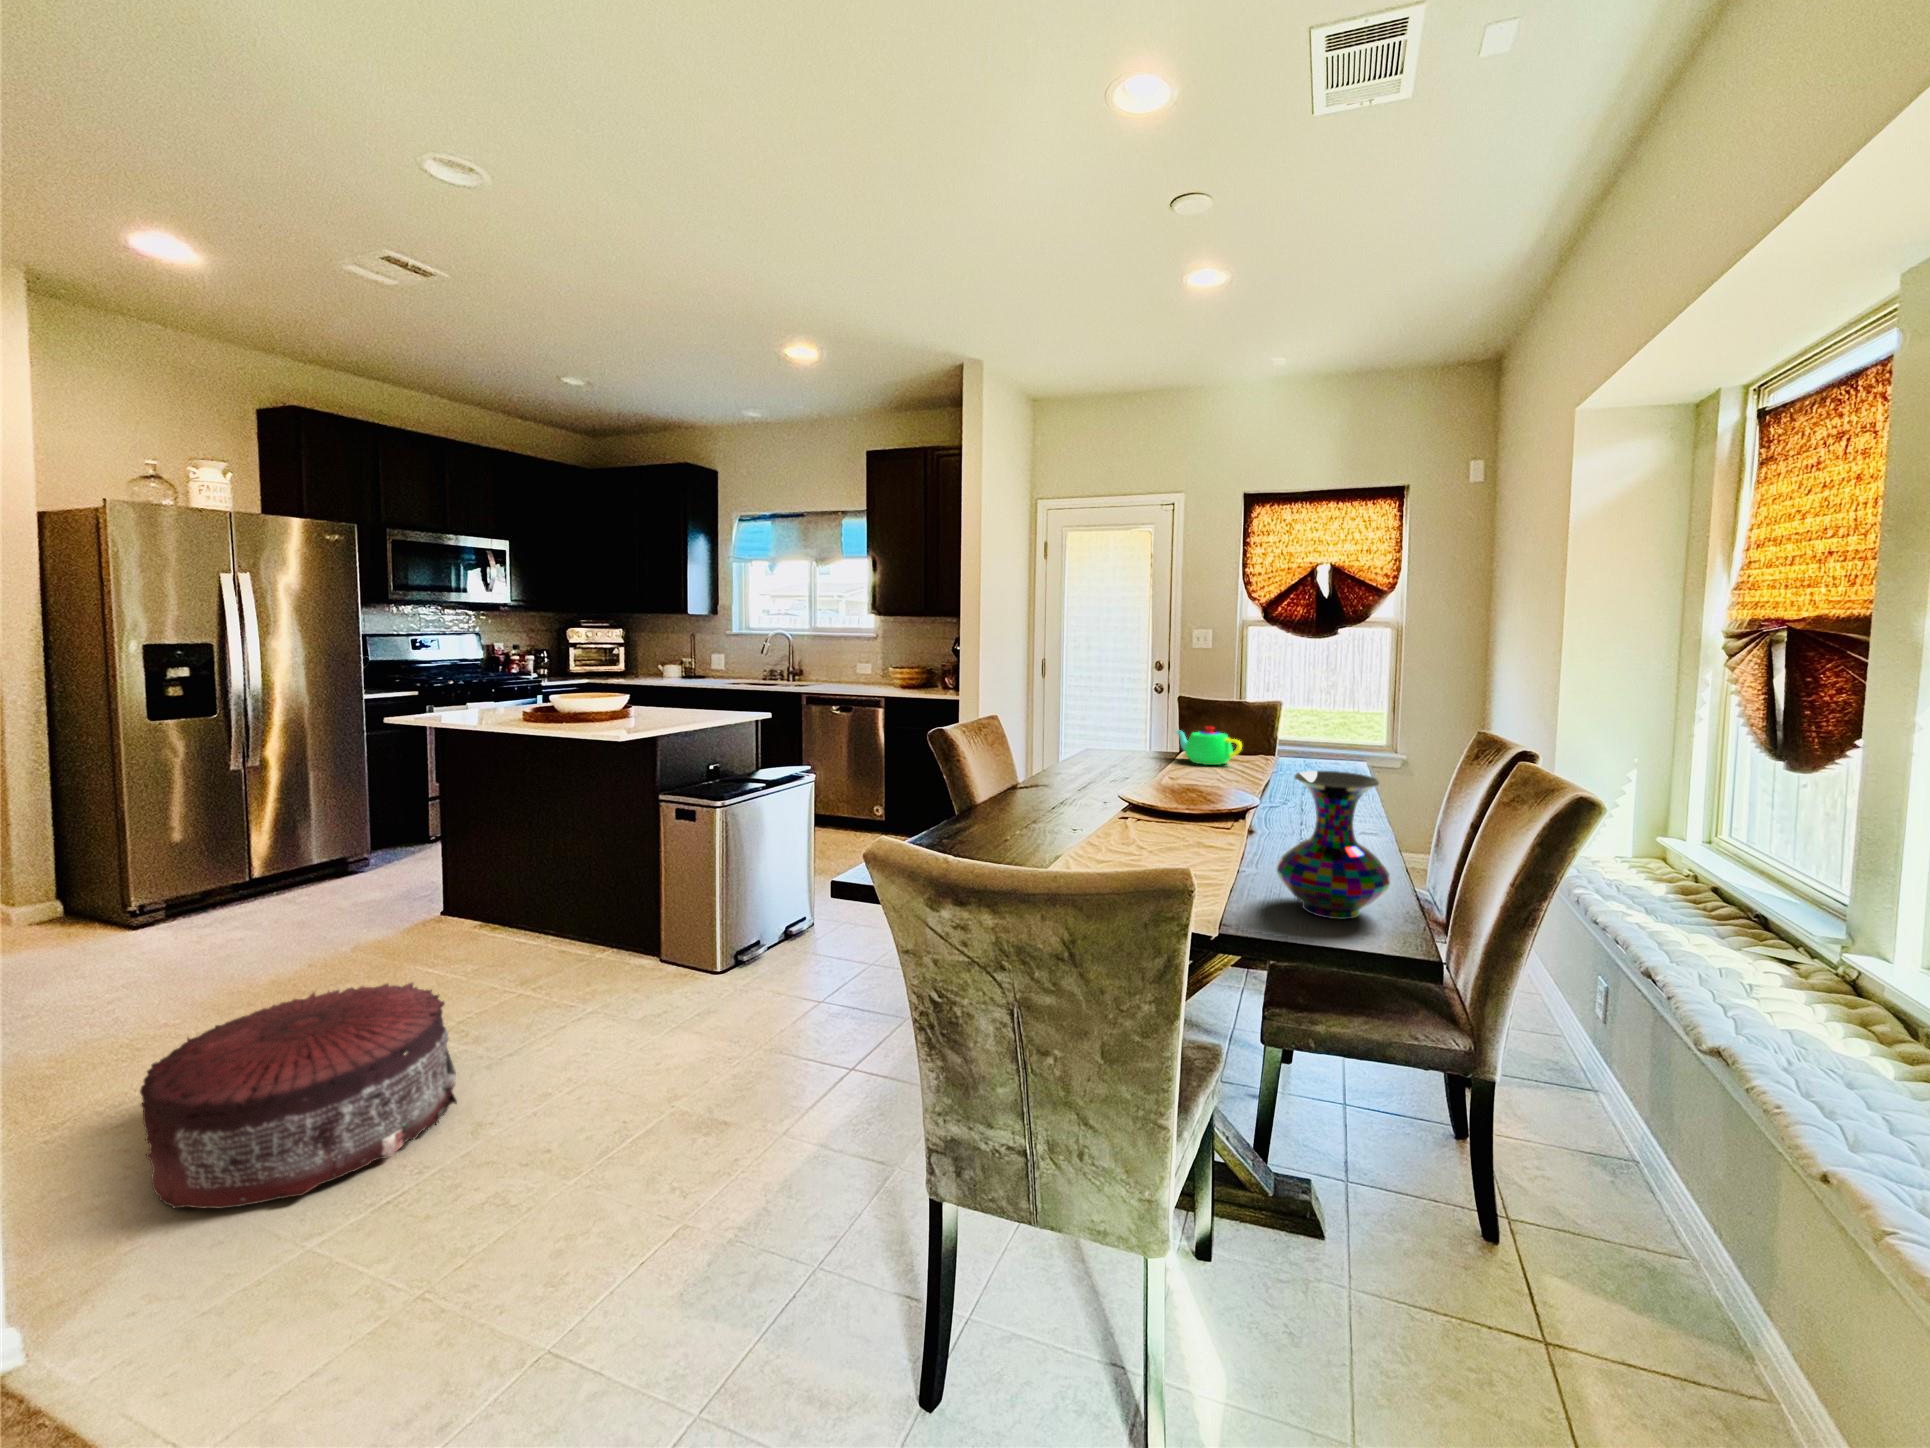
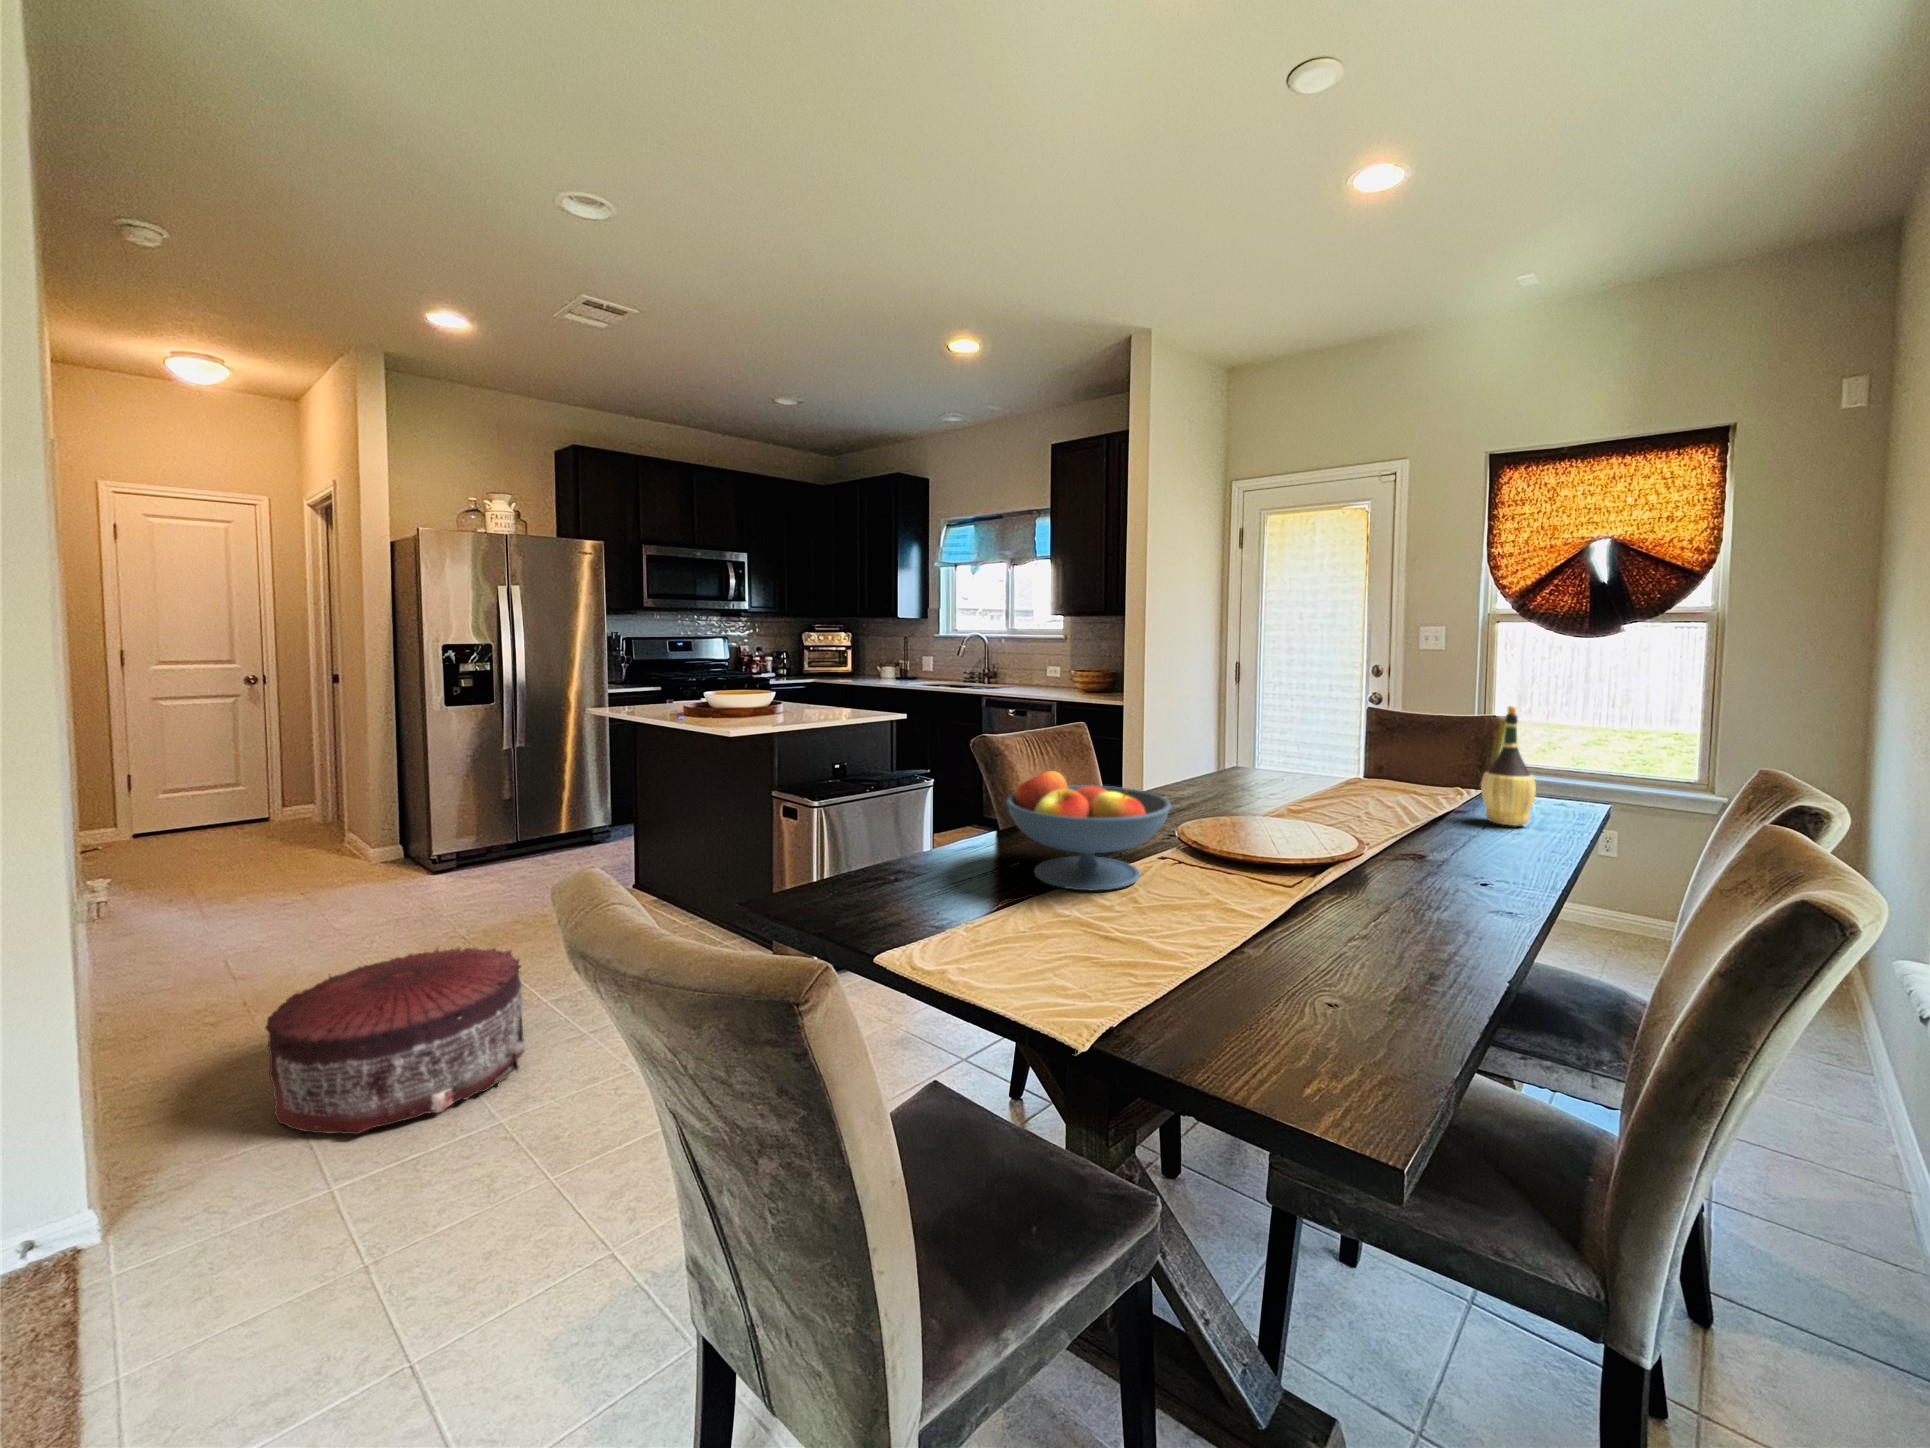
wine bottle: none [1303,692,1339,778] -> present [1481,706,1536,826]
teapot: present [1175,726,1242,765] -> none [1321,747,1403,797]
fruit bowl: none [1033,753,1163,843] -> present [1006,771,1171,890]
vase: present [1276,771,1391,919] -> none [1197,817,1374,1057]

